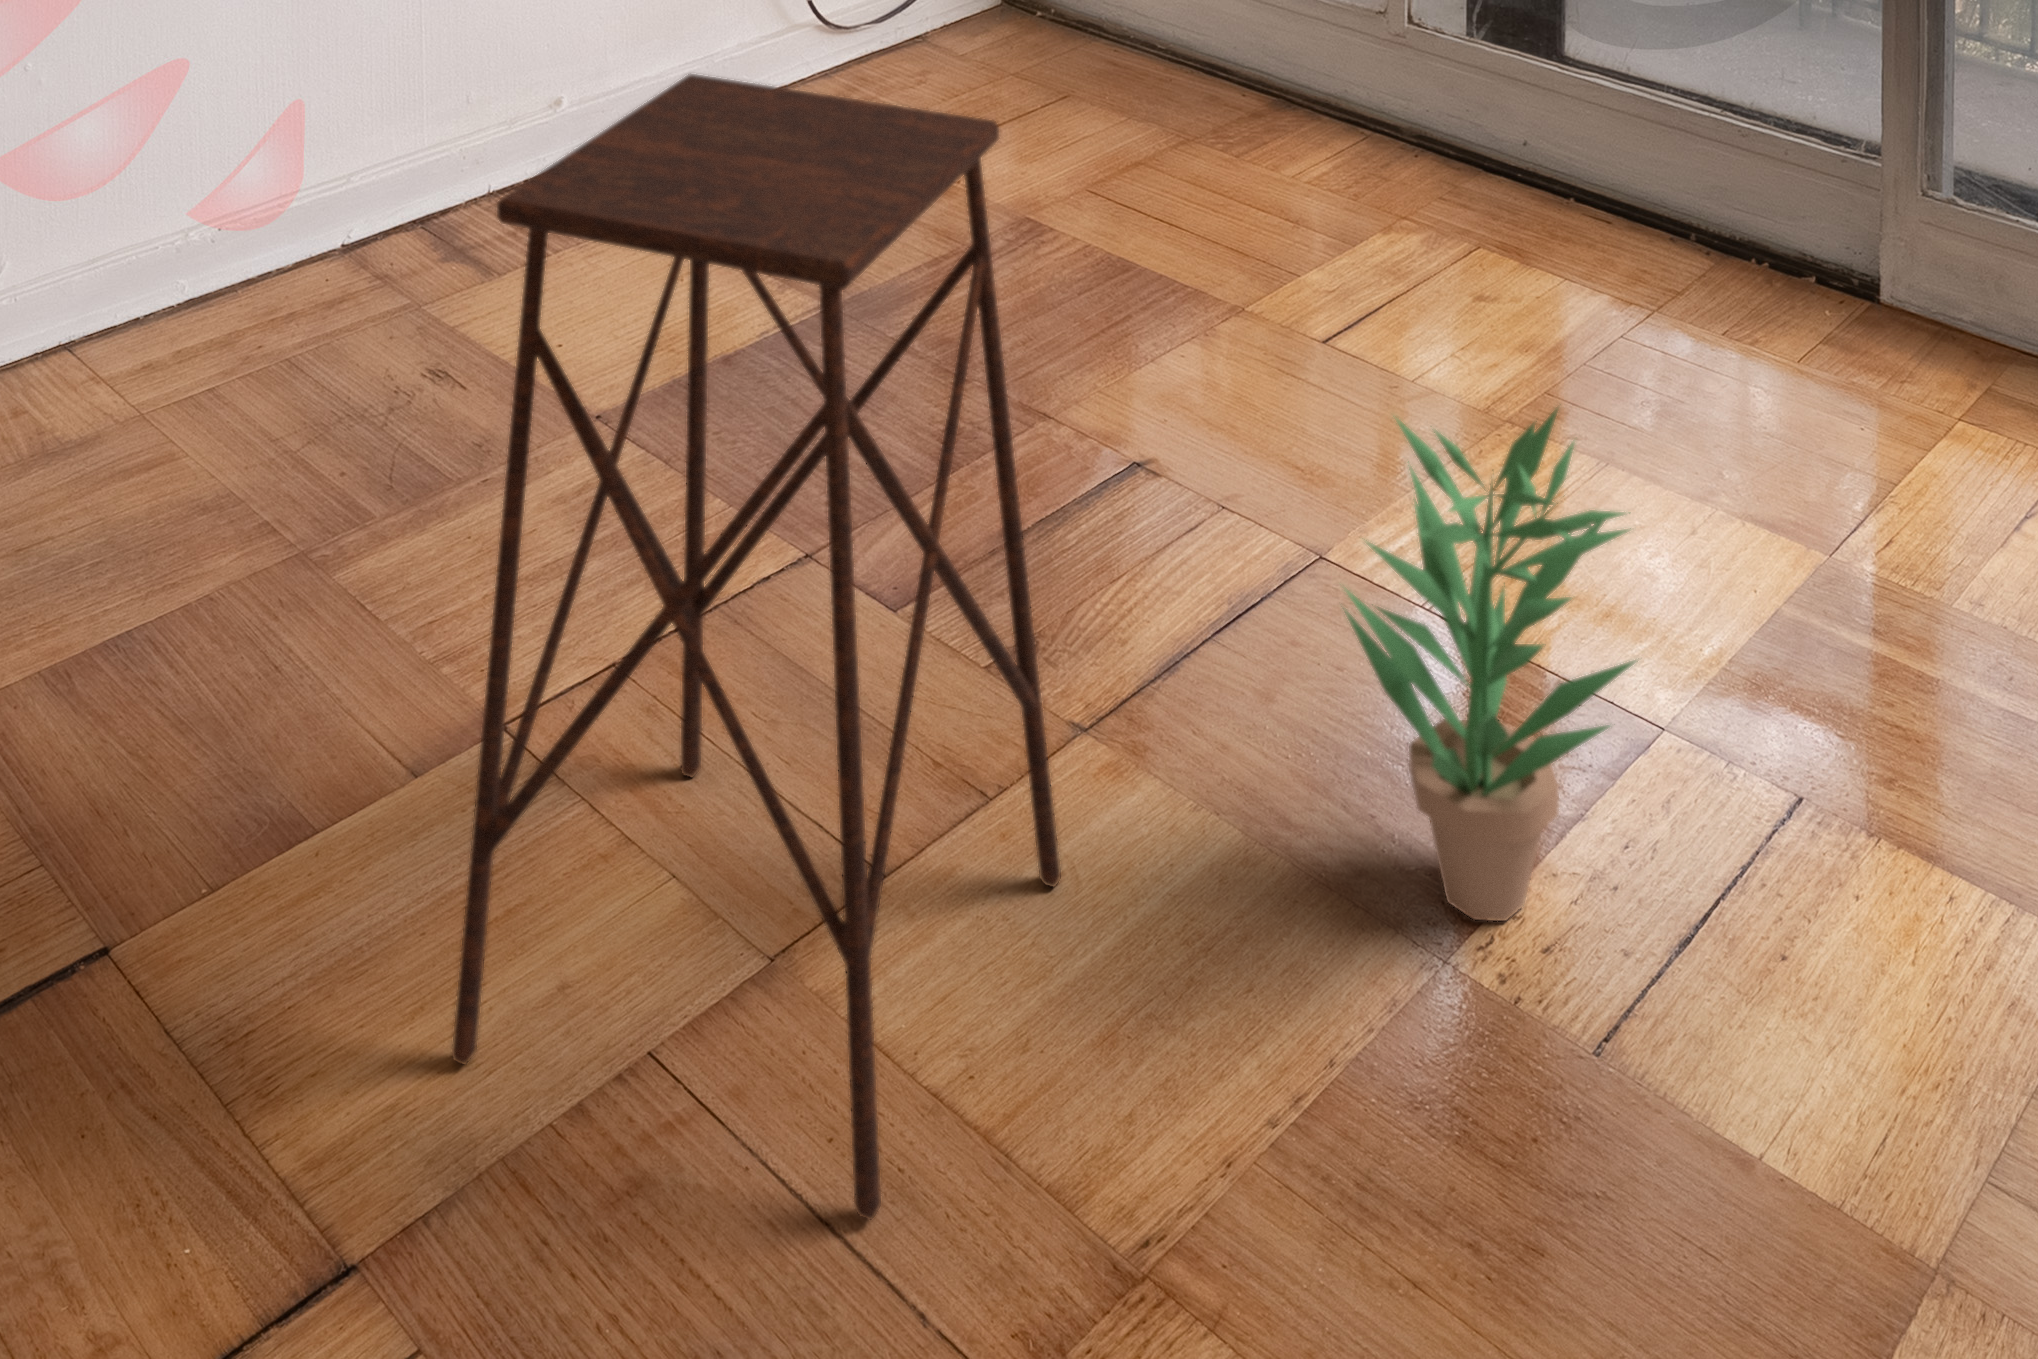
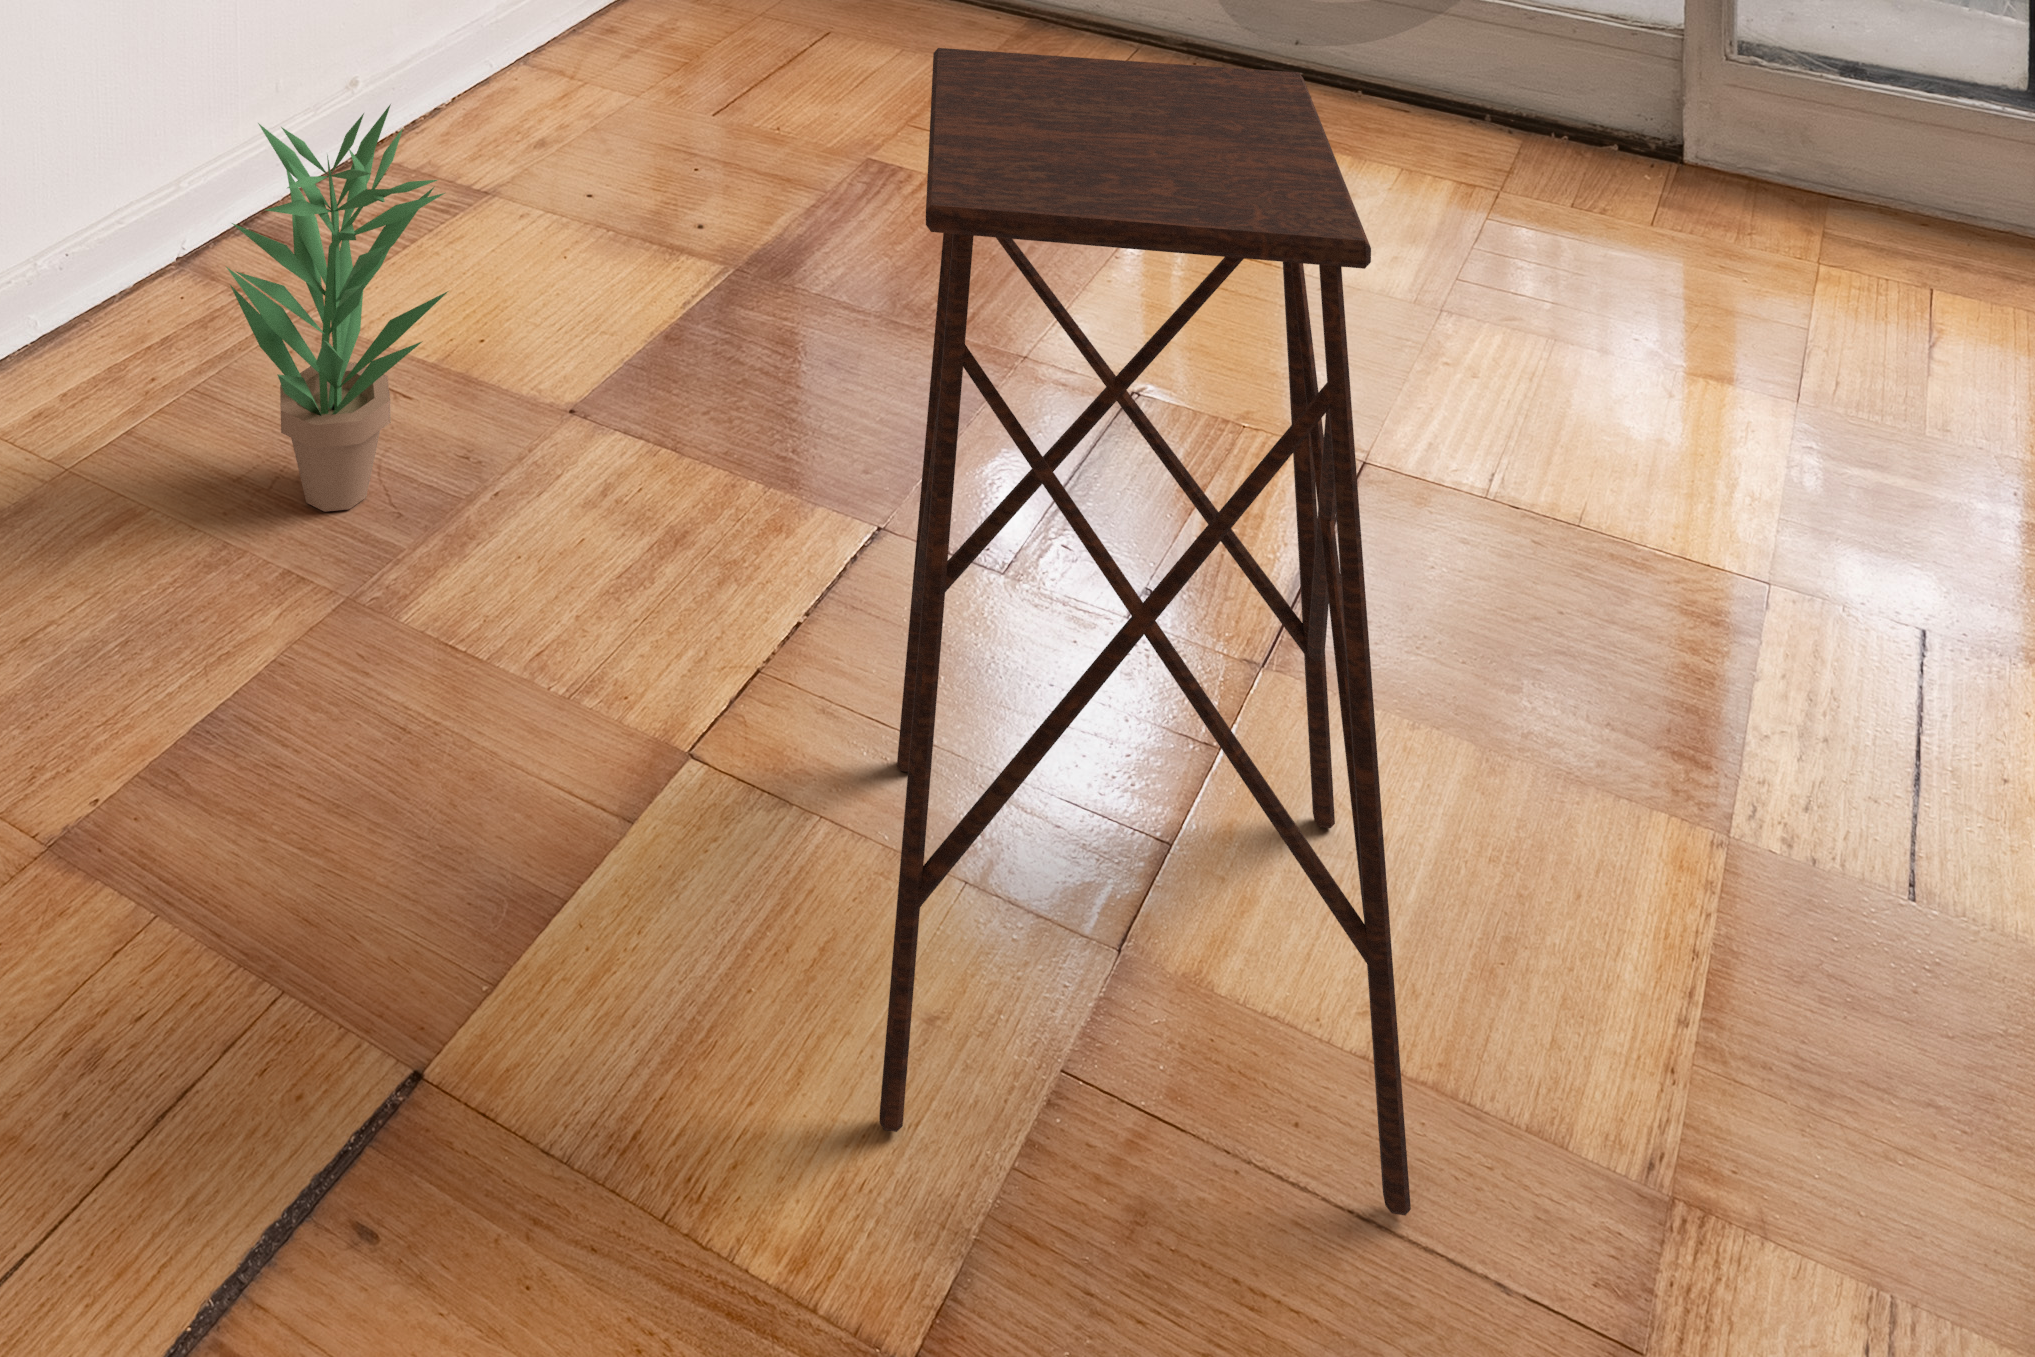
potted plant: present [1345,409,1635,921] -> present [226,104,448,512]

